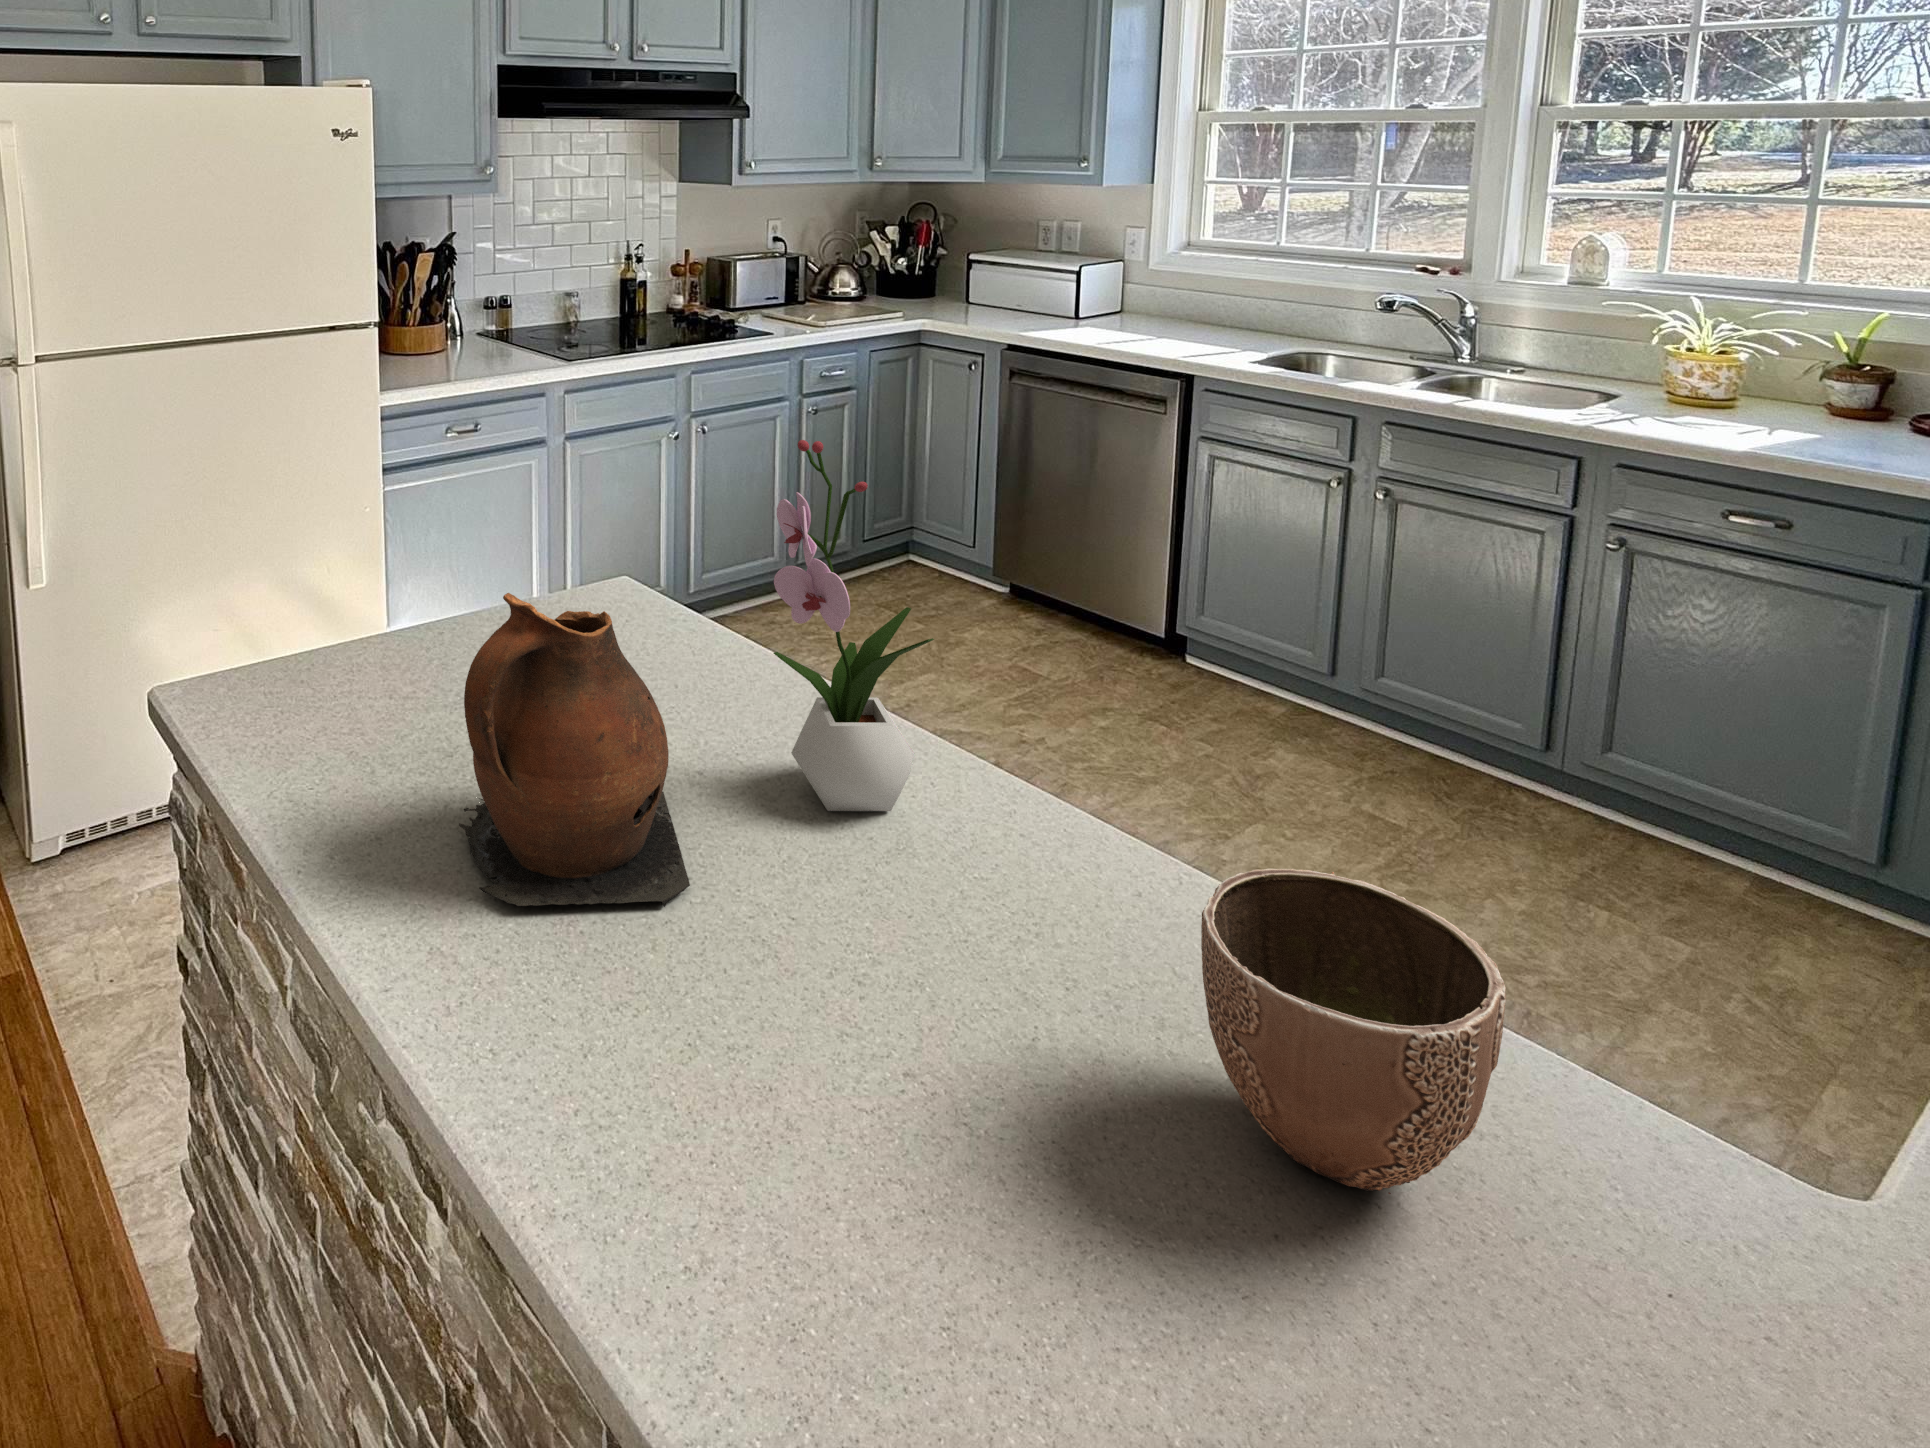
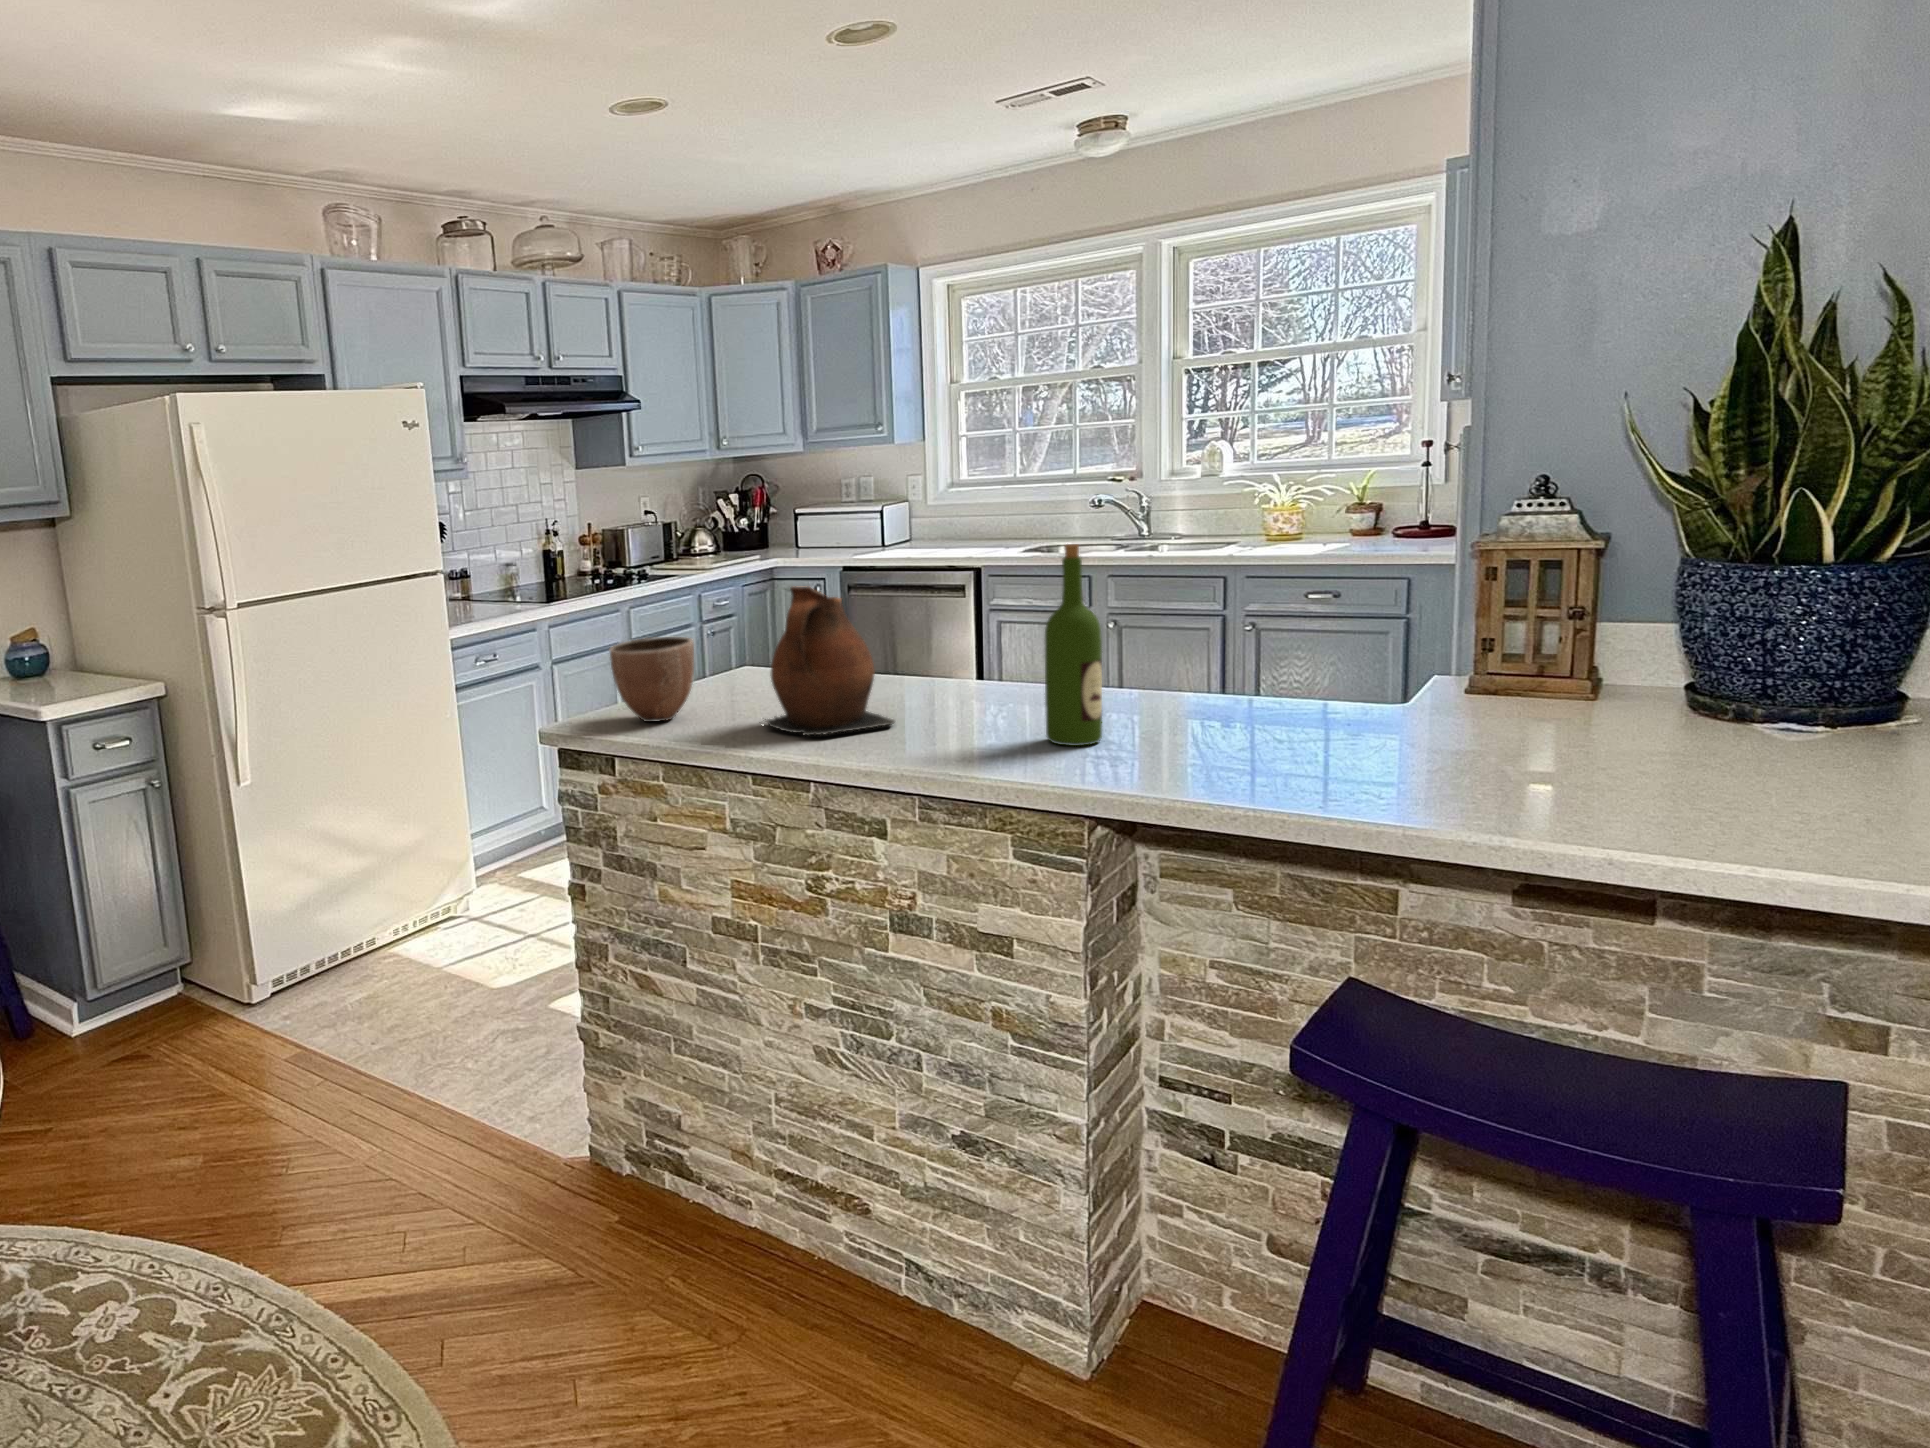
flower arrangement: present [774,440,934,811] -> none [889,510,982,701]
wine bottle: none [911,687,1051,1176] -> present [1045,544,1102,746]
decorative bowl: present [1201,869,1506,1194] -> present [610,637,694,722]

